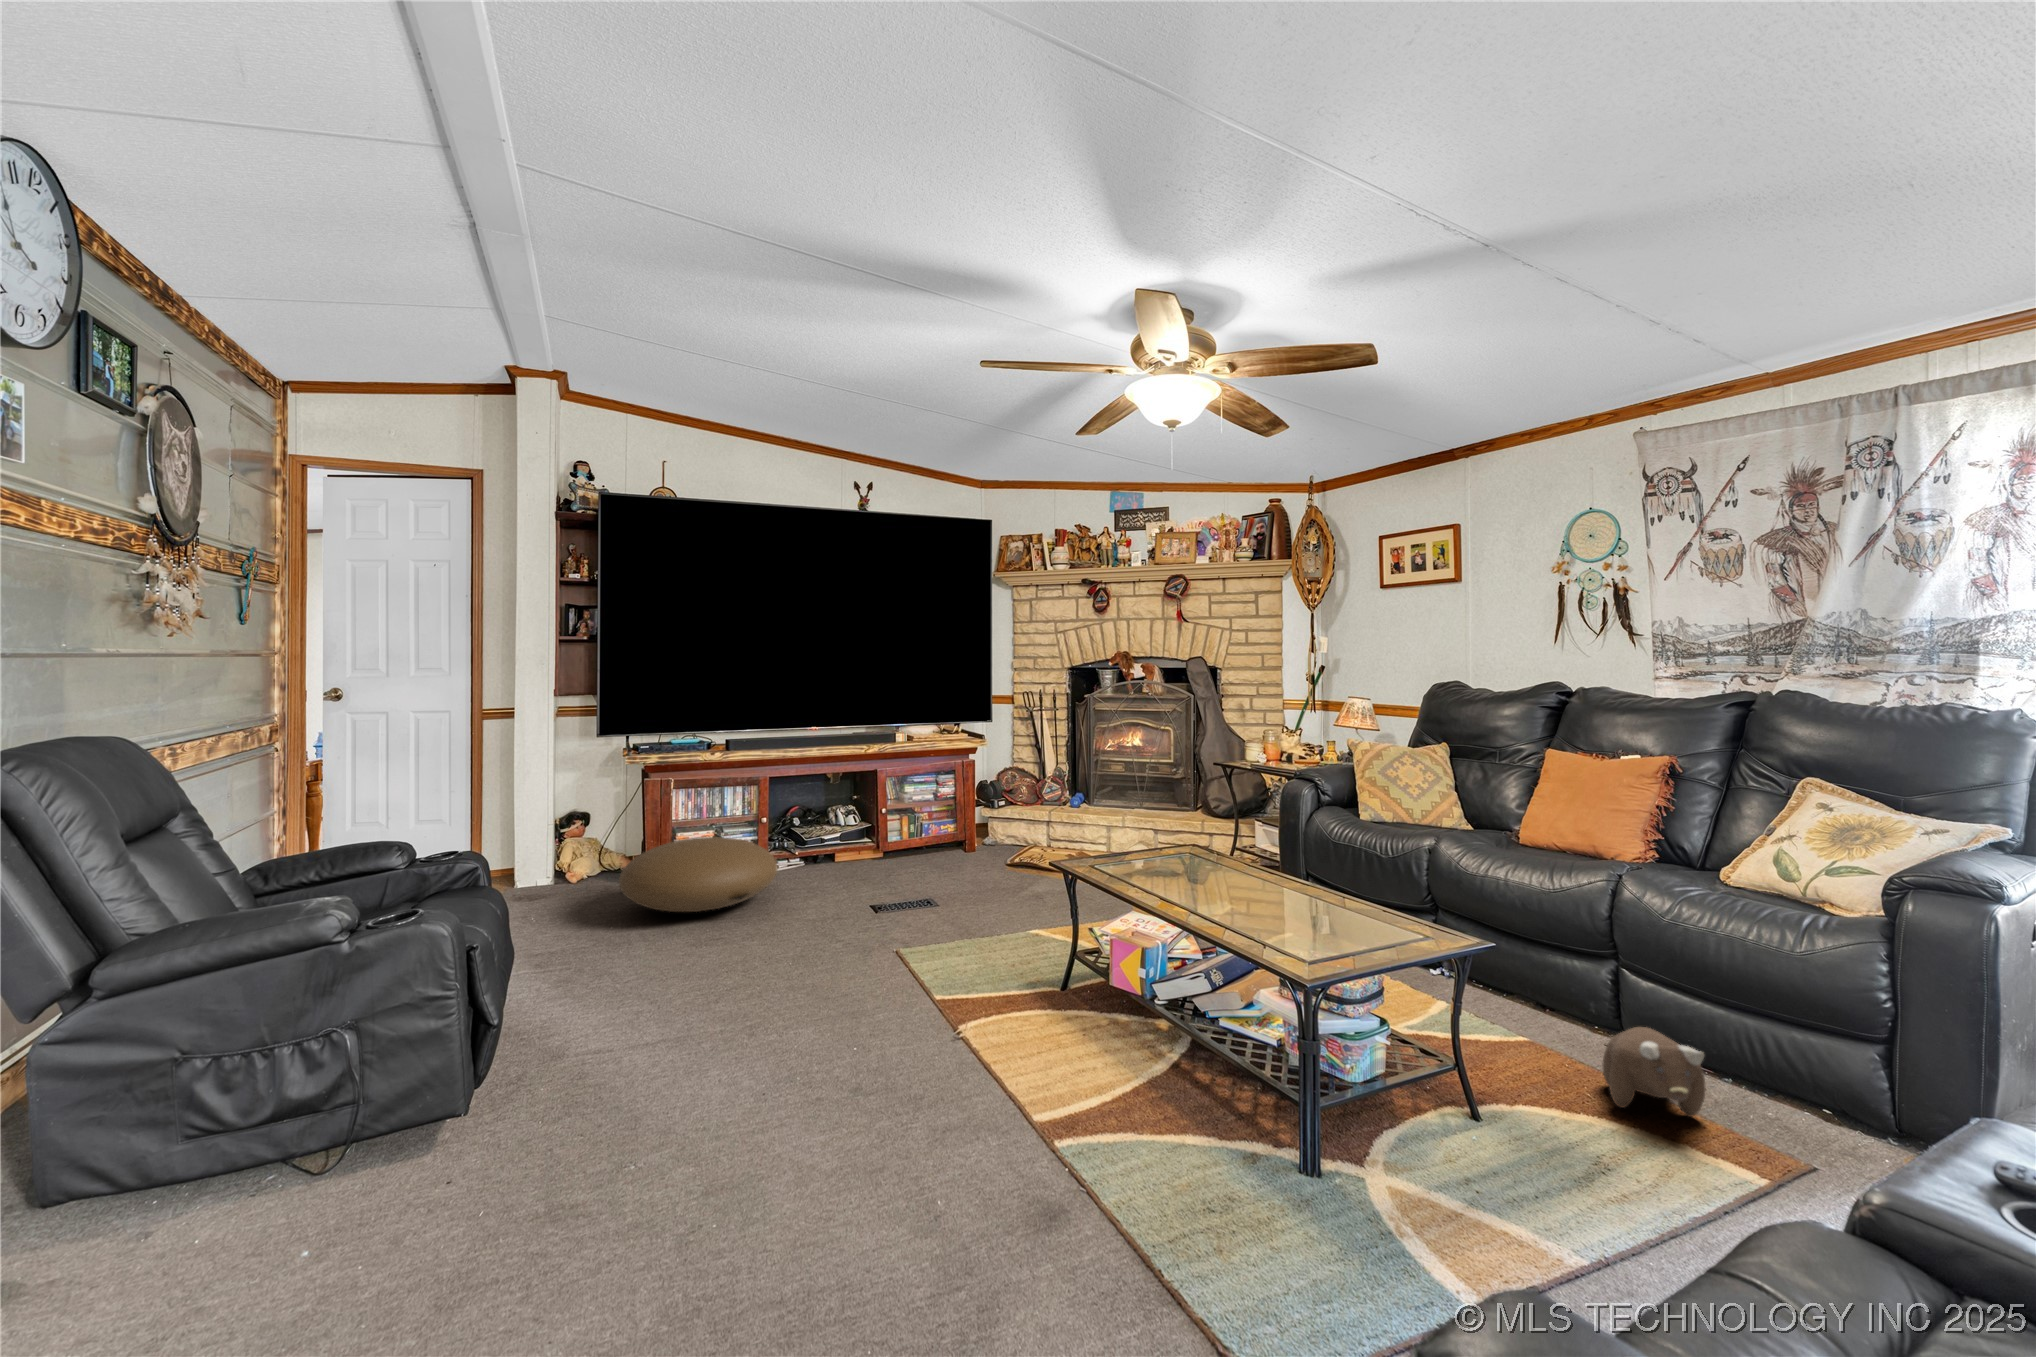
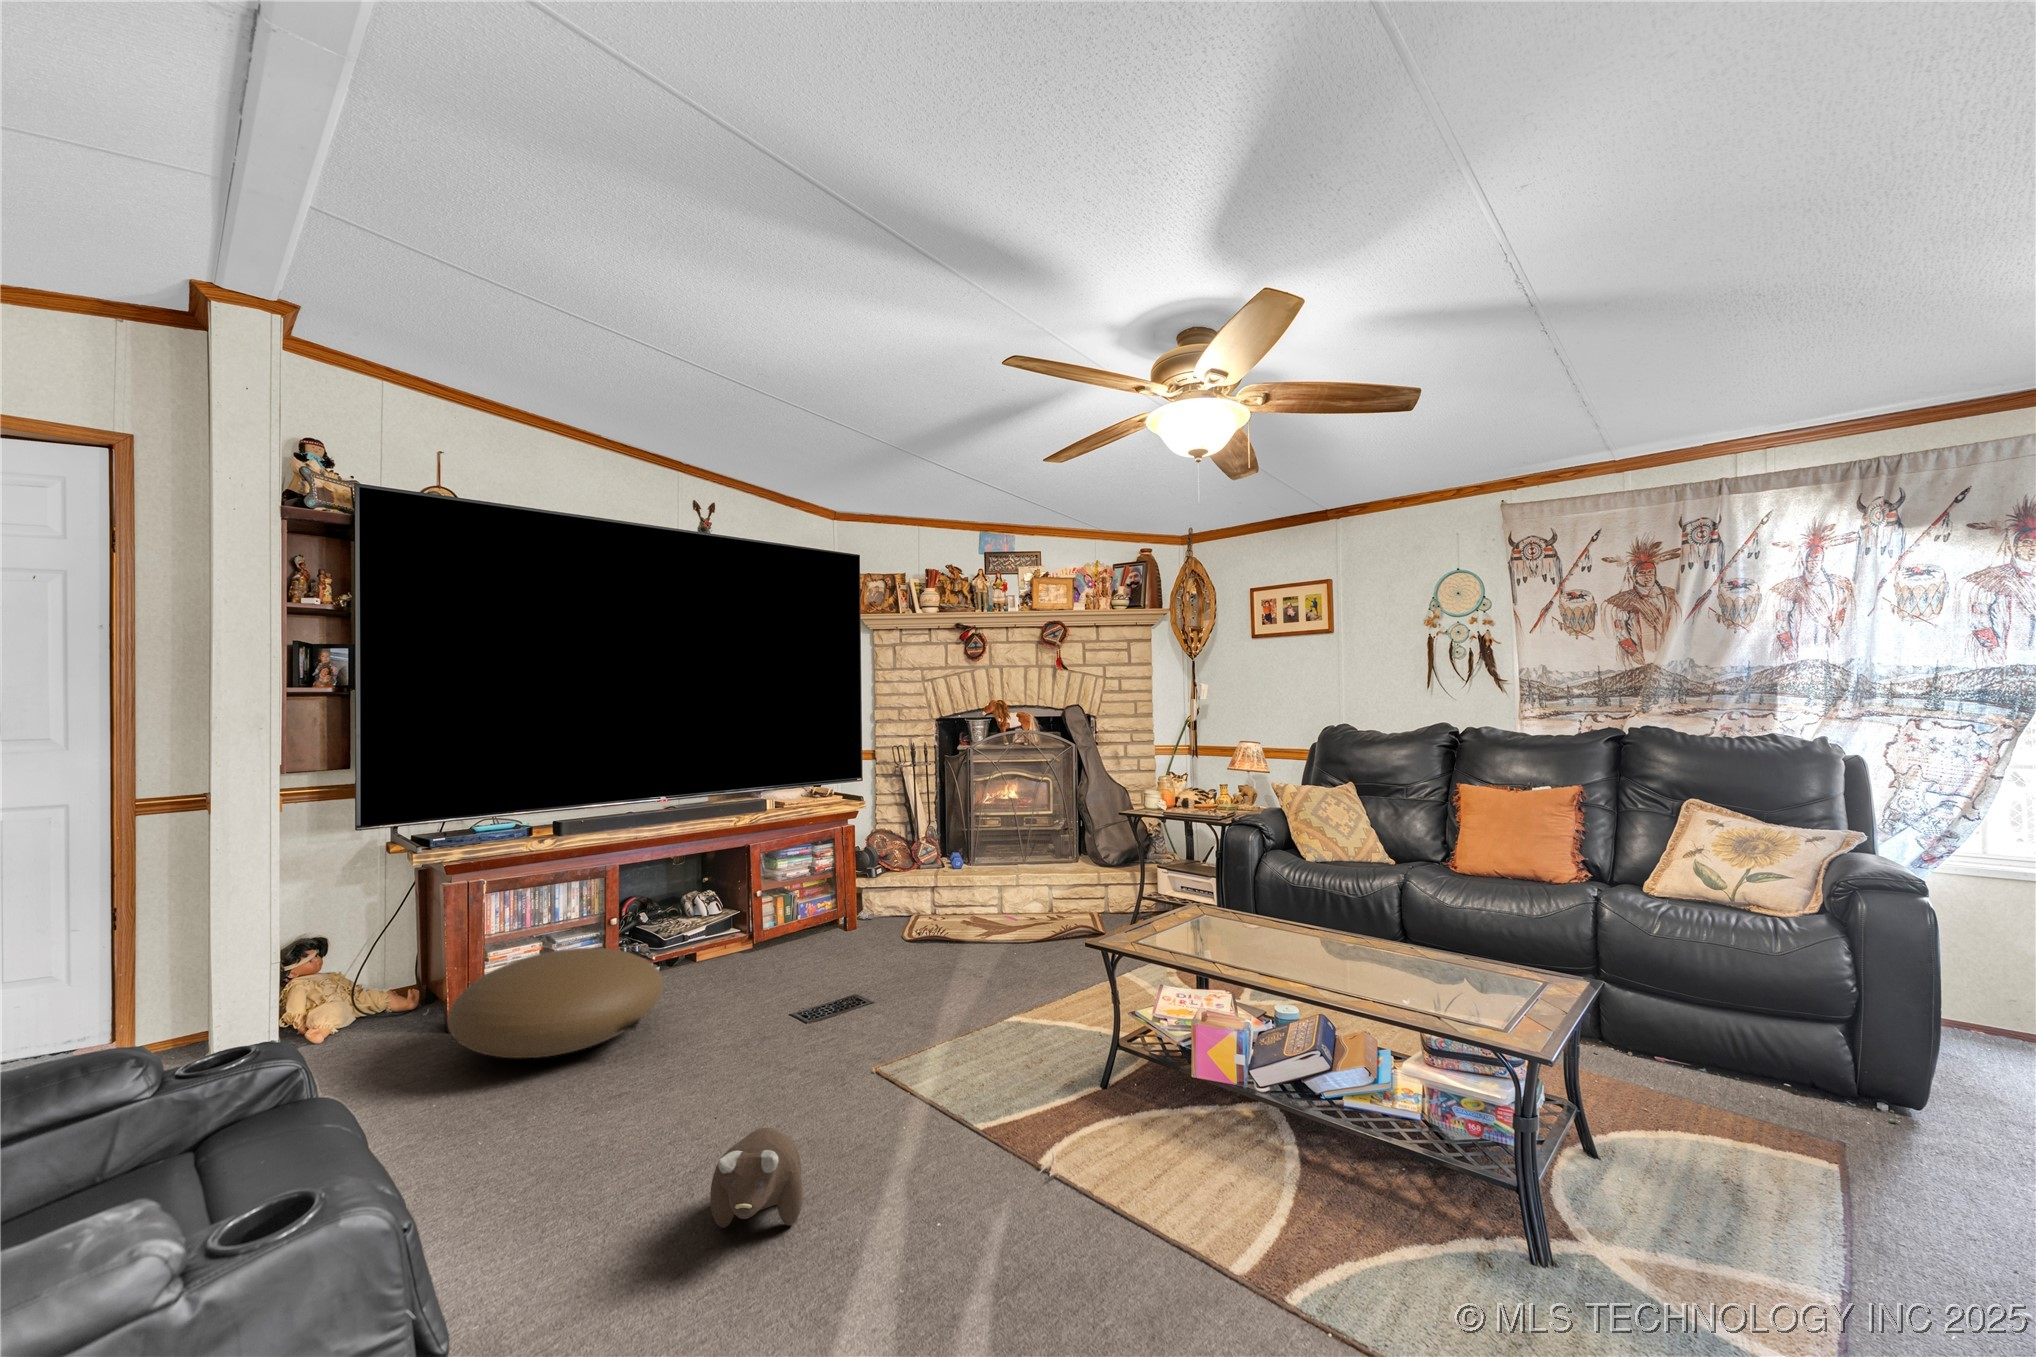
plush toy: present [1602,1027,1705,1117] -> present [710,1128,803,1228]

